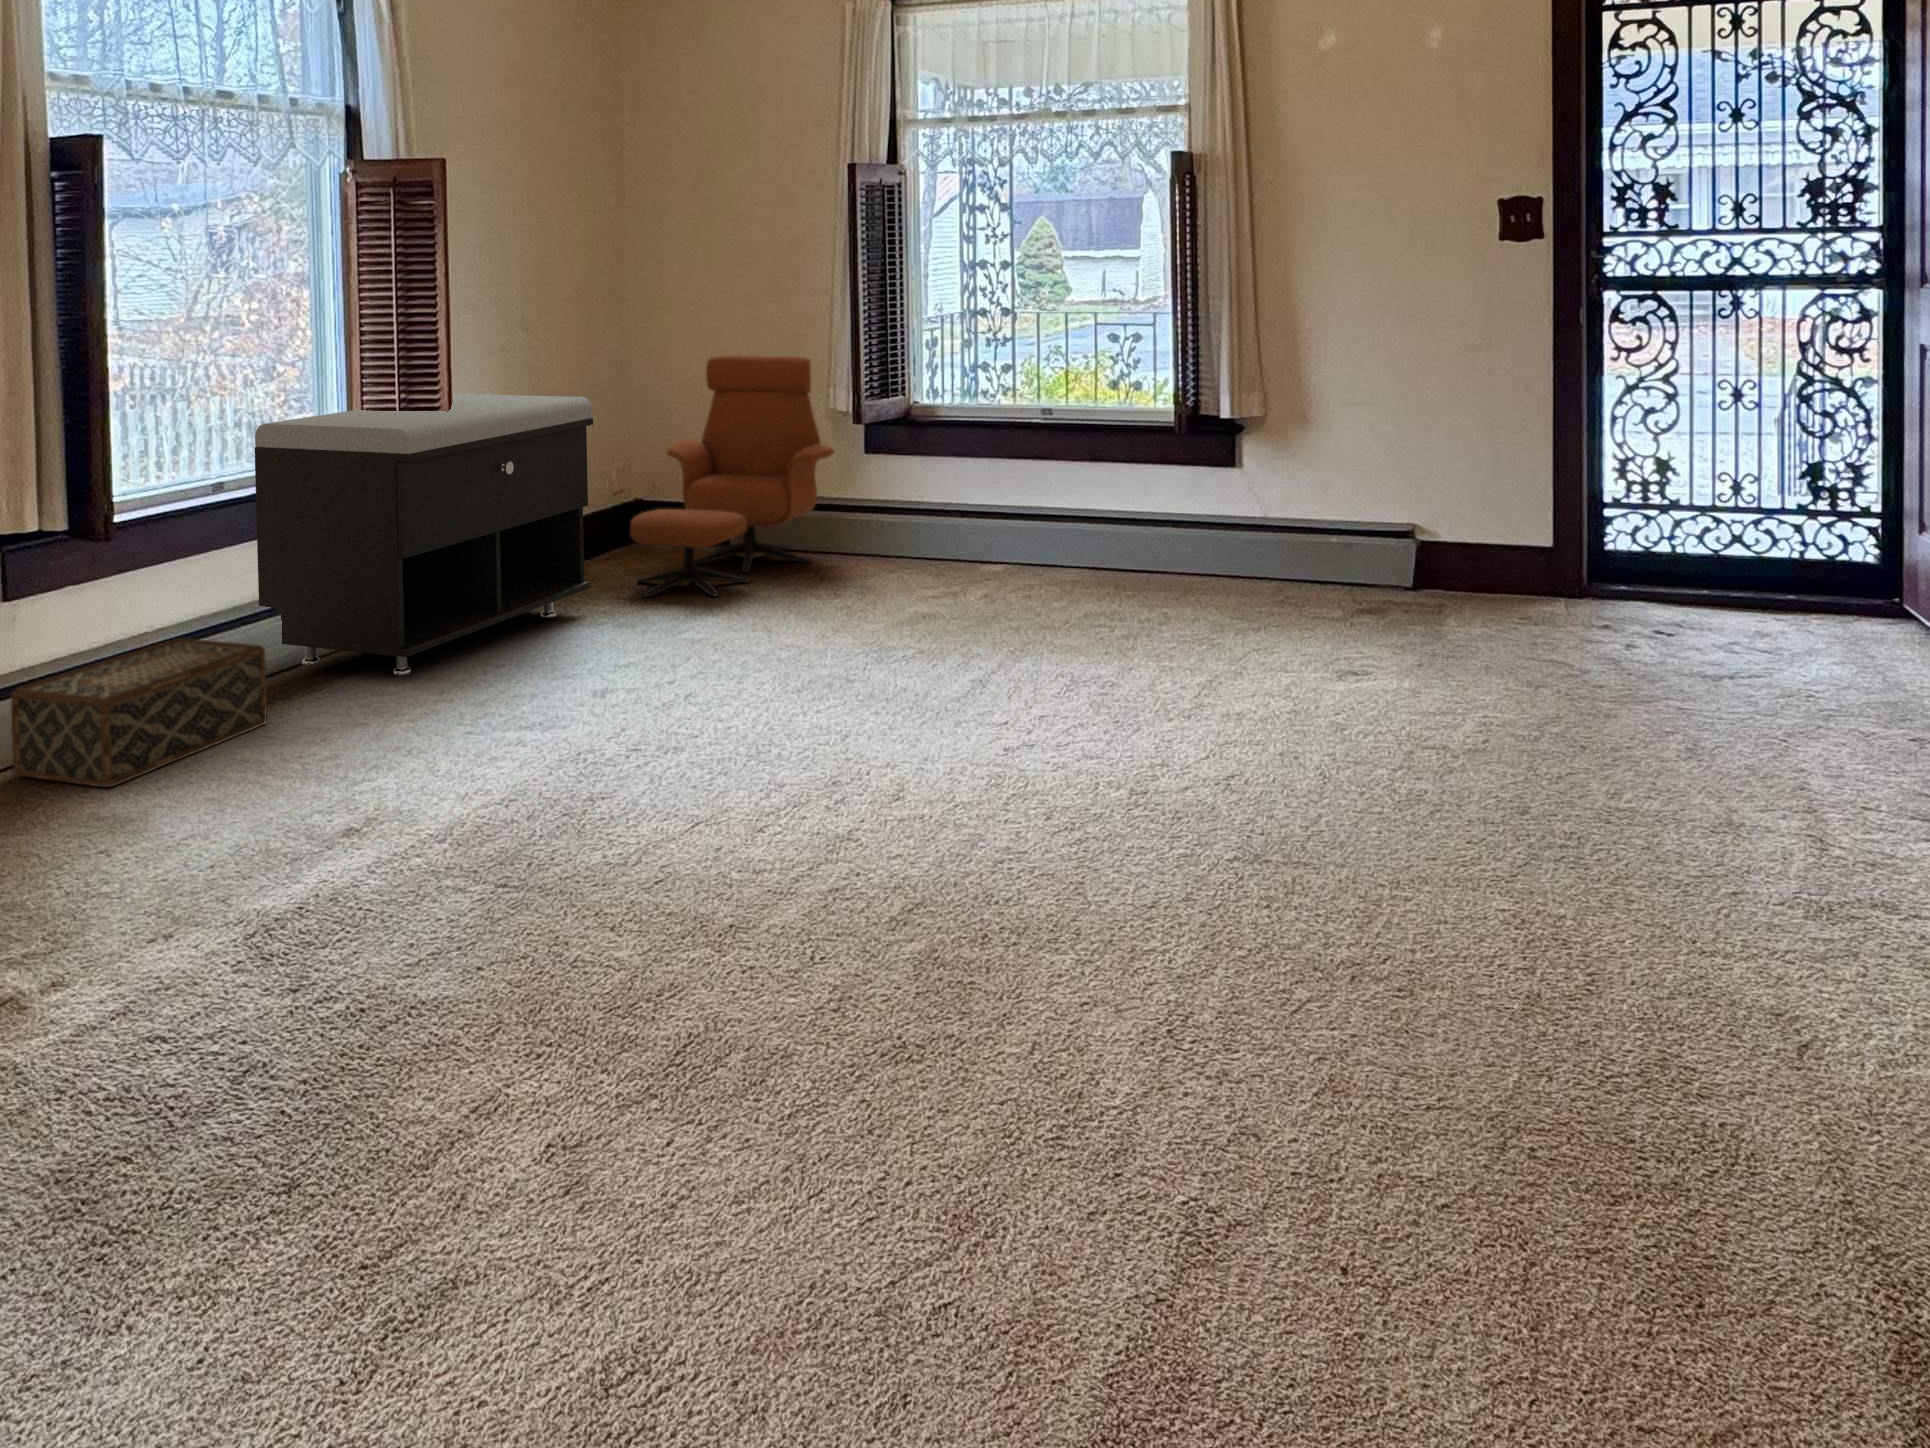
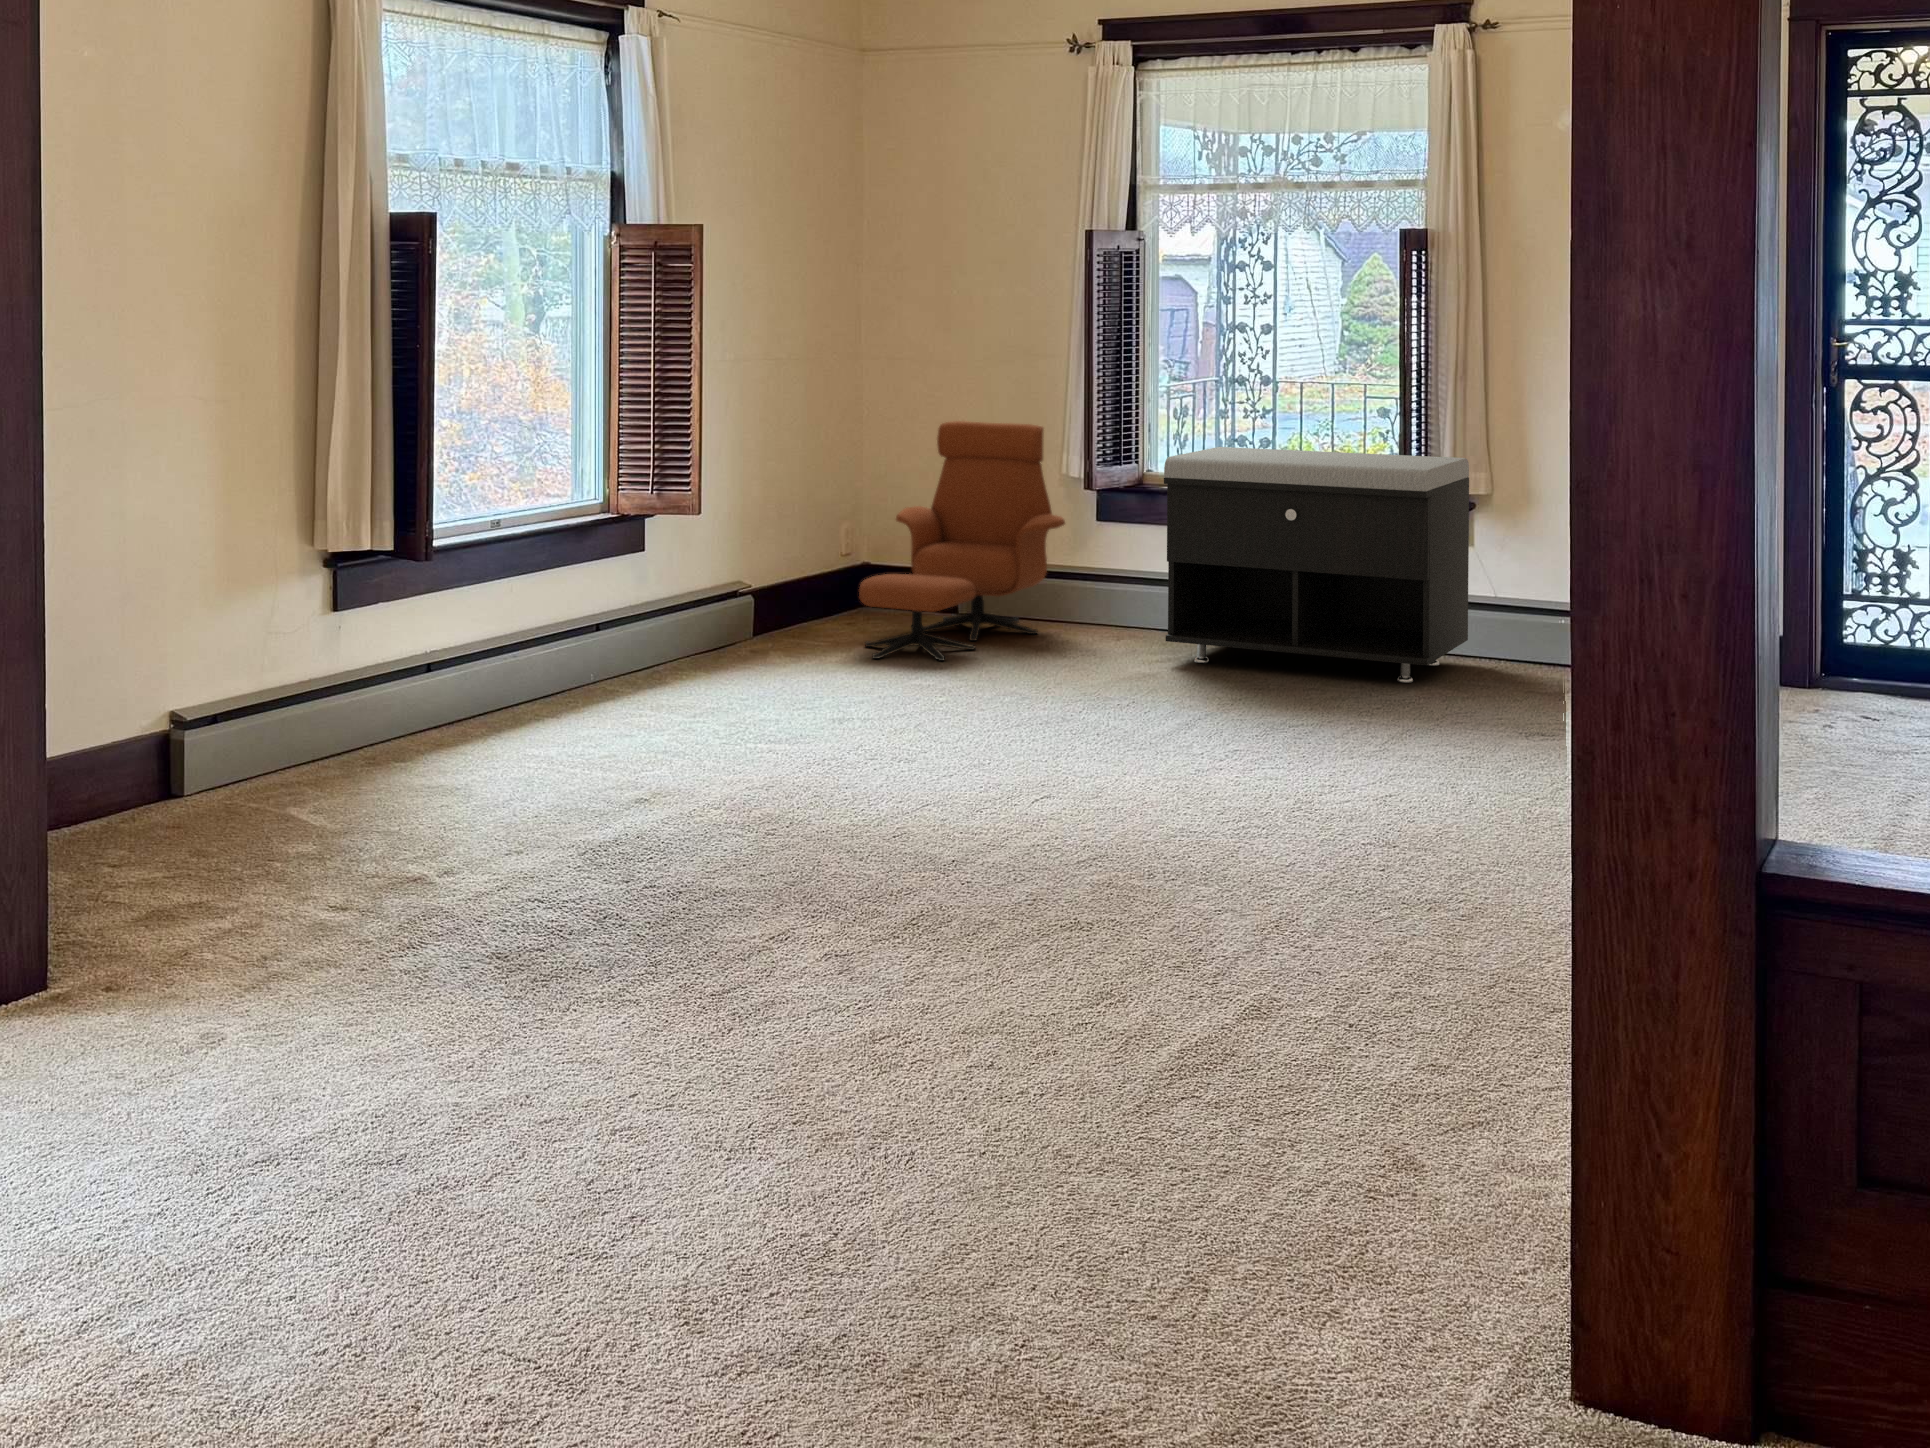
storage bench: present [255,394,593,675] -> present [1164,447,1469,683]
woven basket: present [11,638,267,787] -> none [330,667,537,786]

